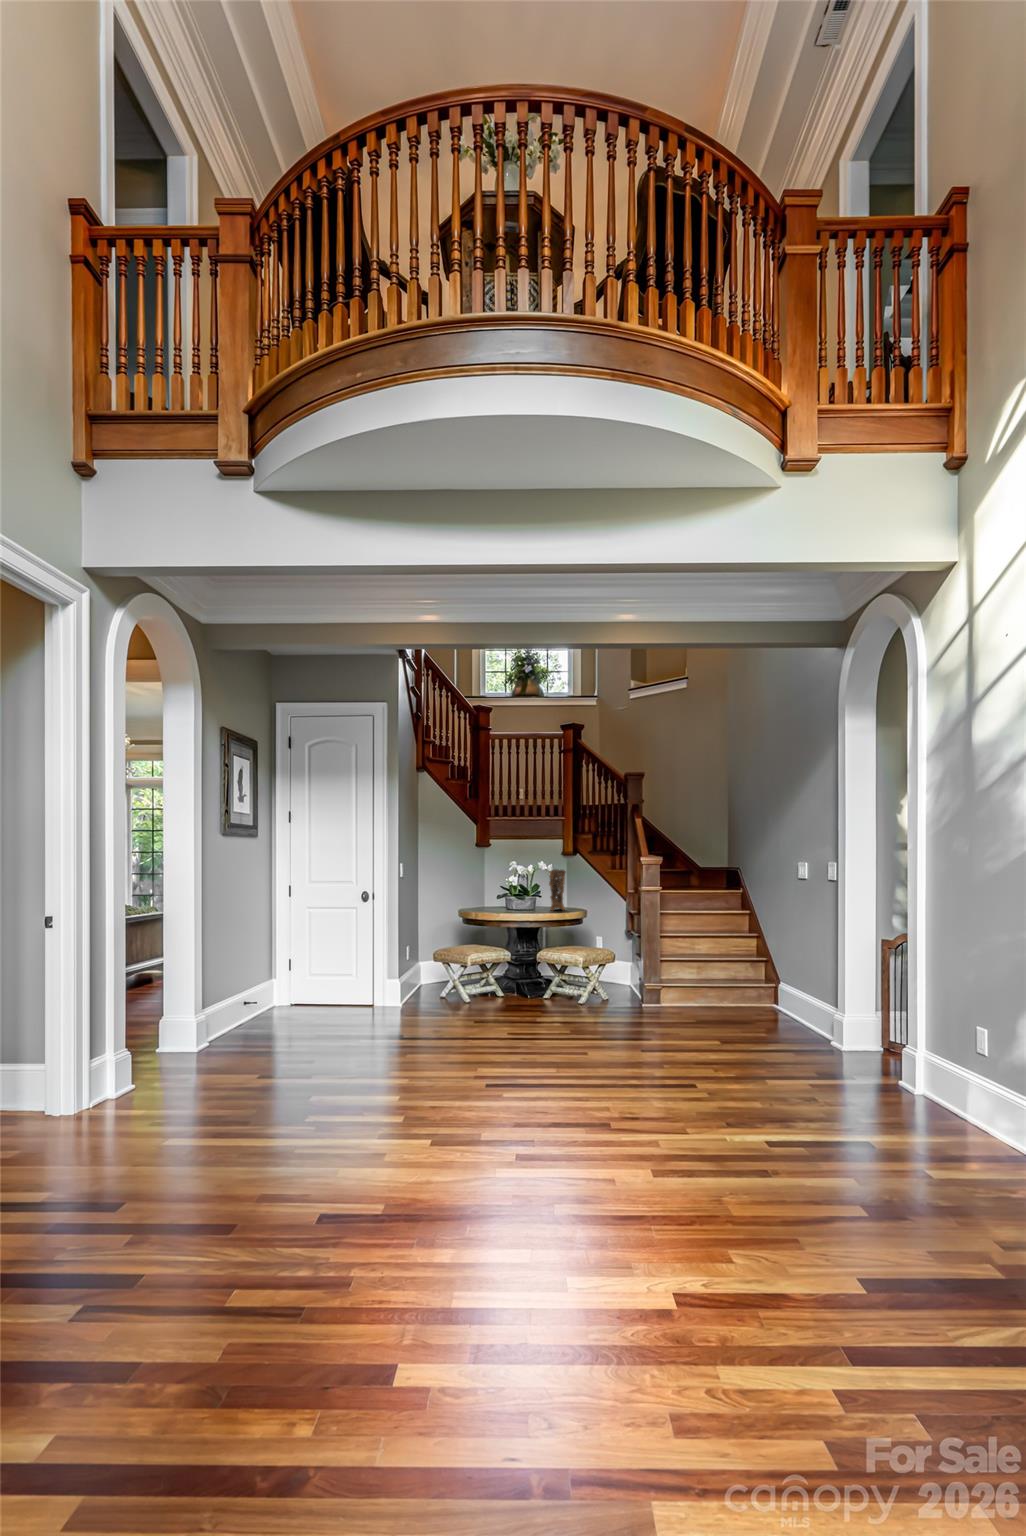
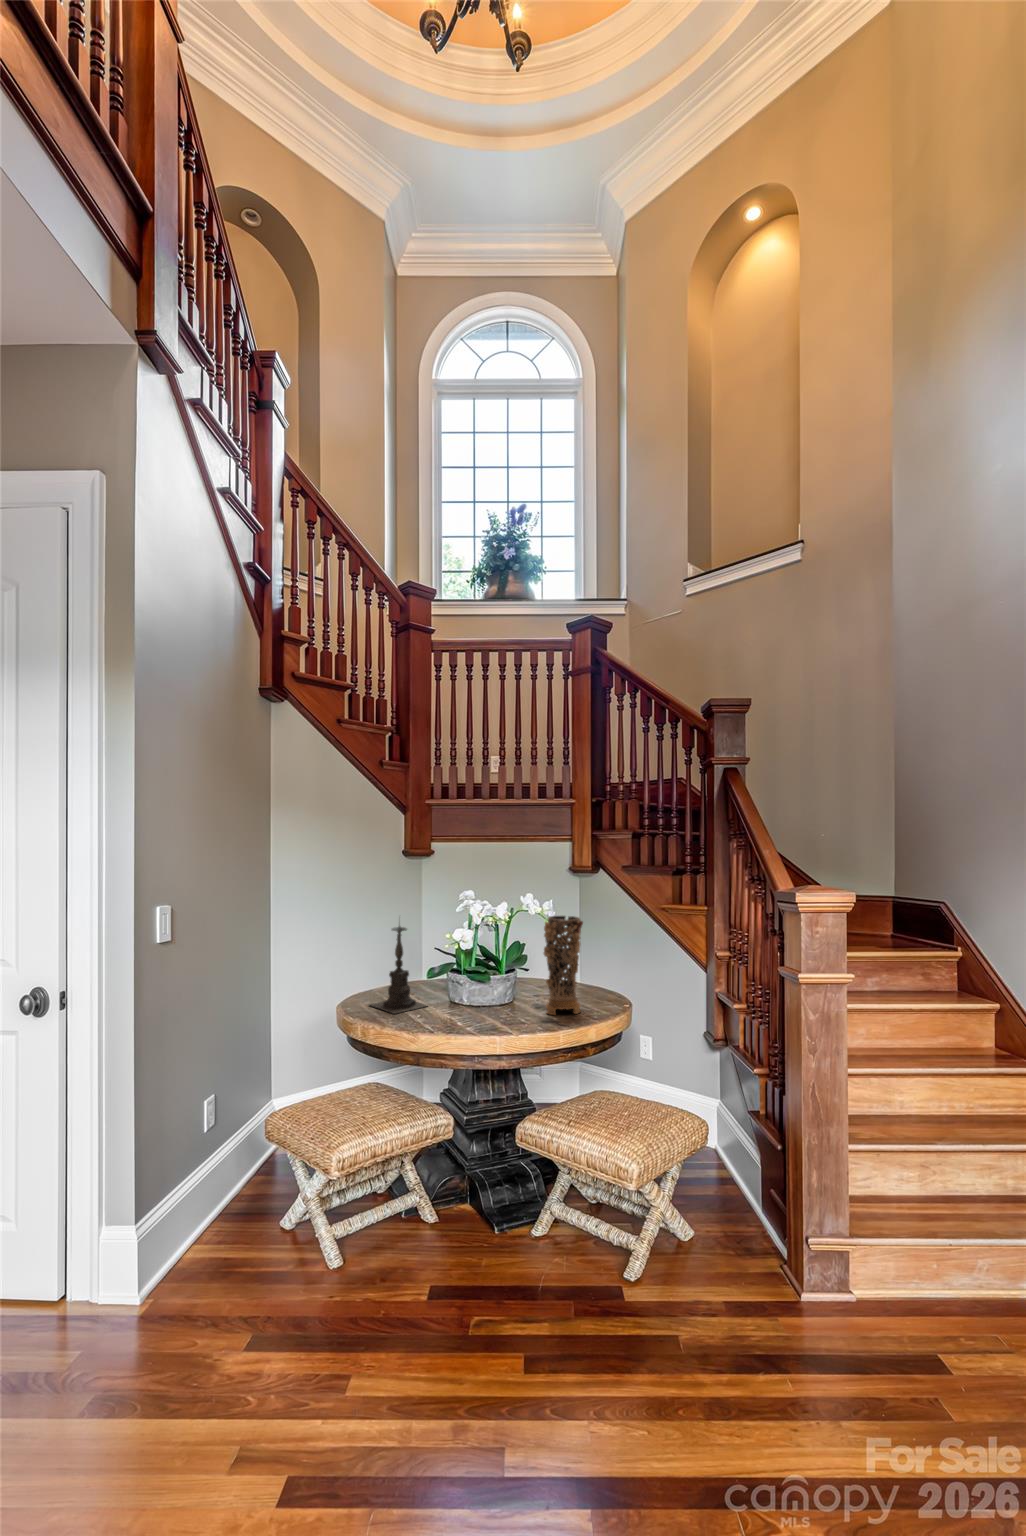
candle holder: none [471,870,498,911] -> present [370,925,426,1014]

